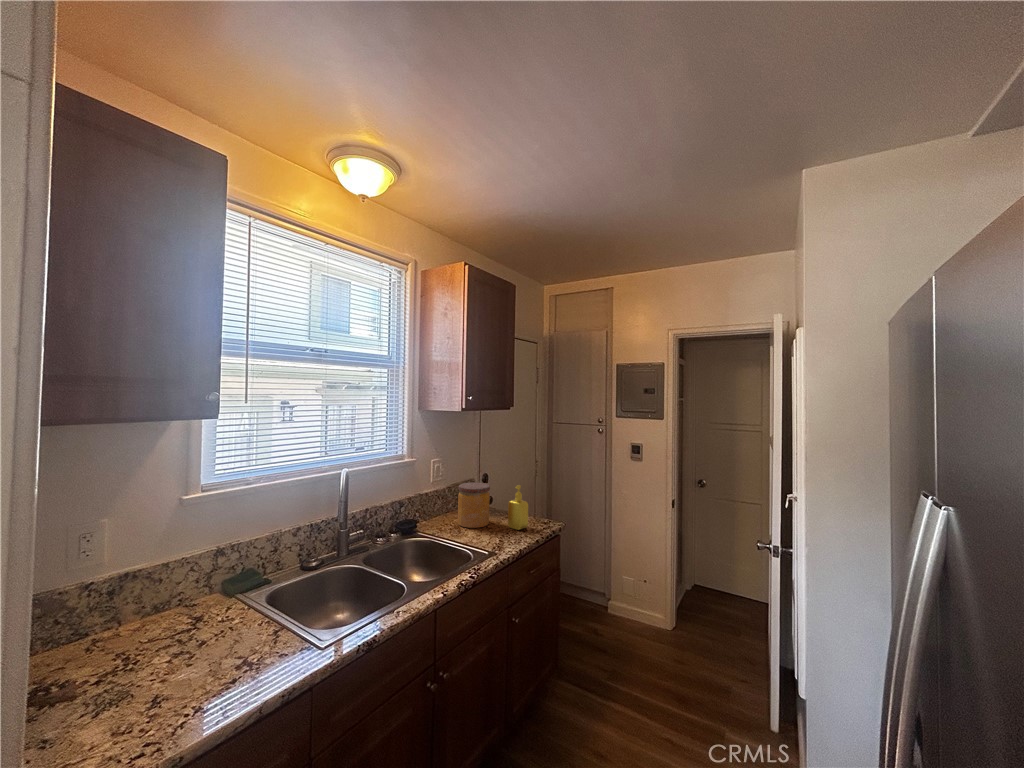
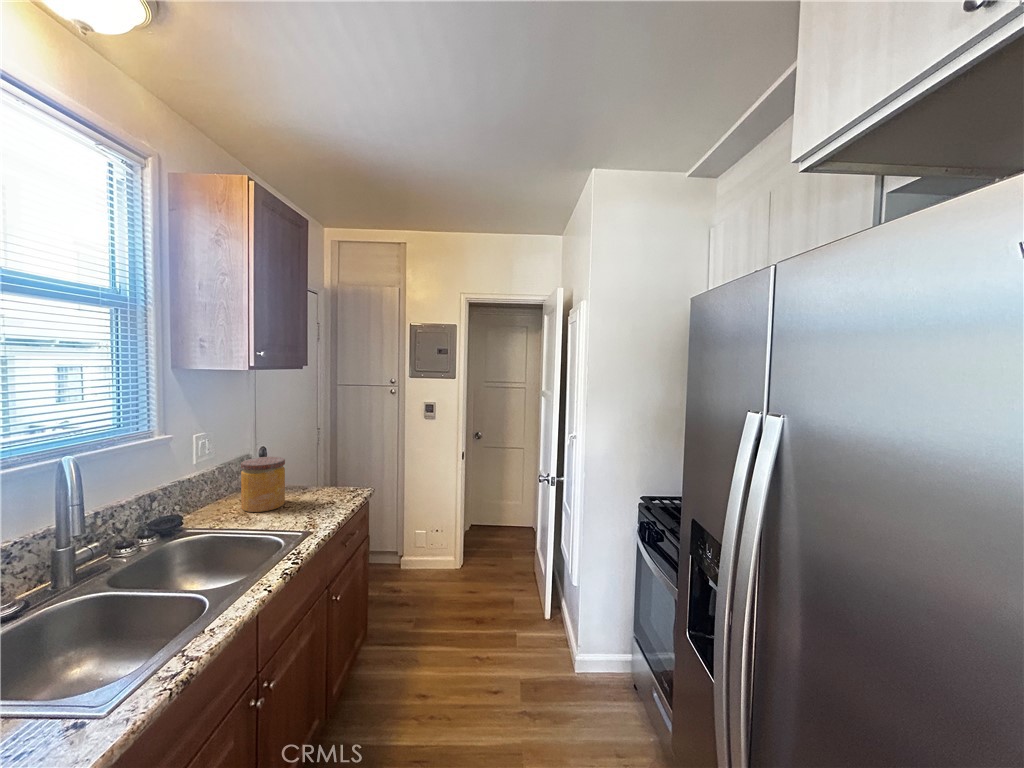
soap dispenser: present [508,485,528,530] -> none [311,453,336,504]

